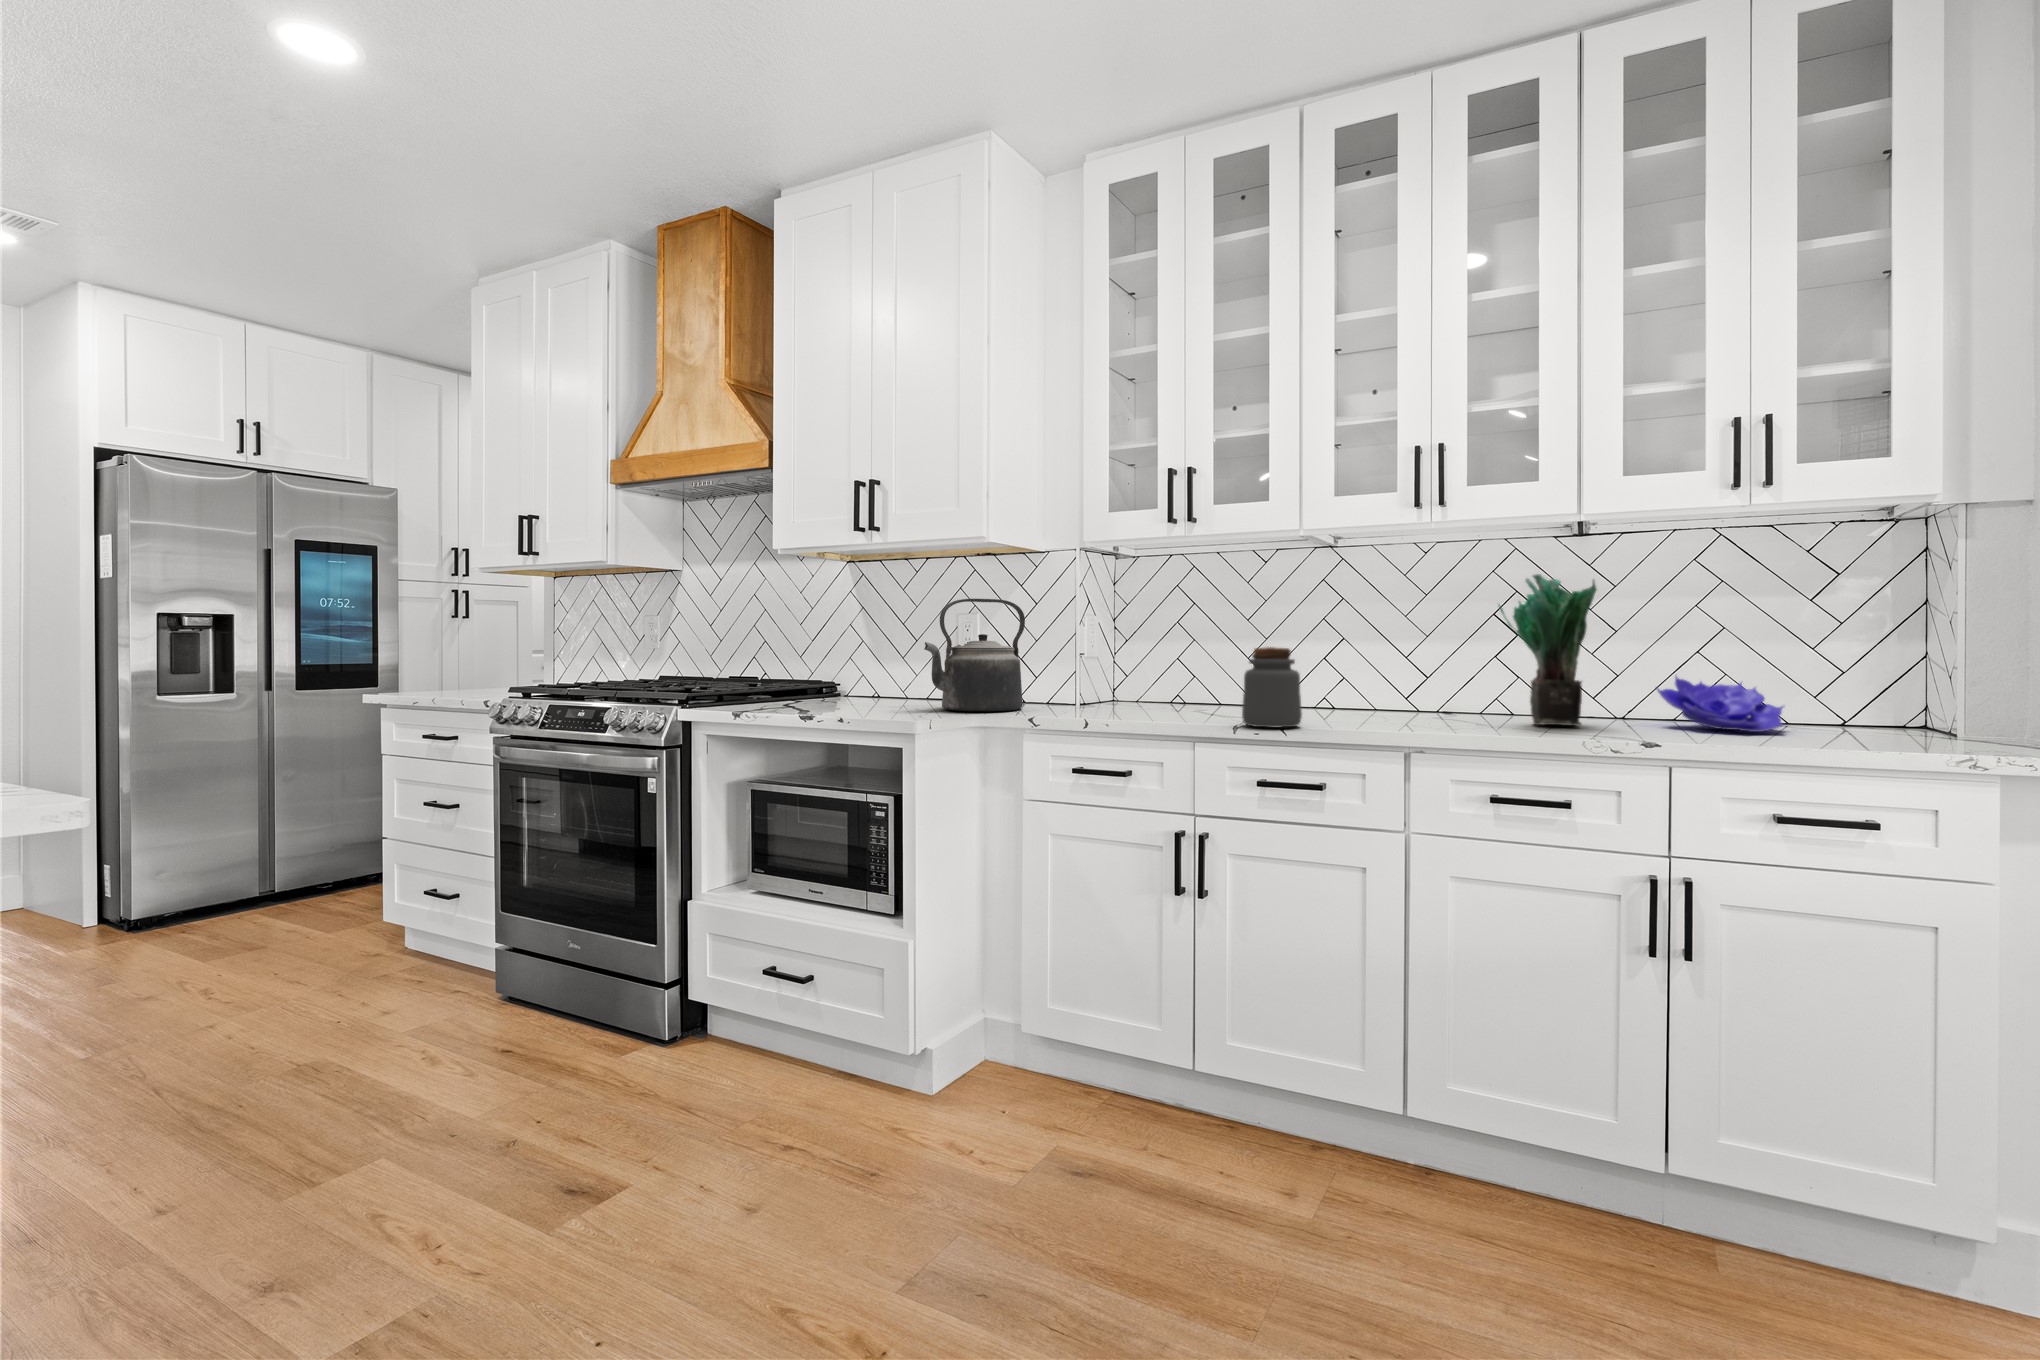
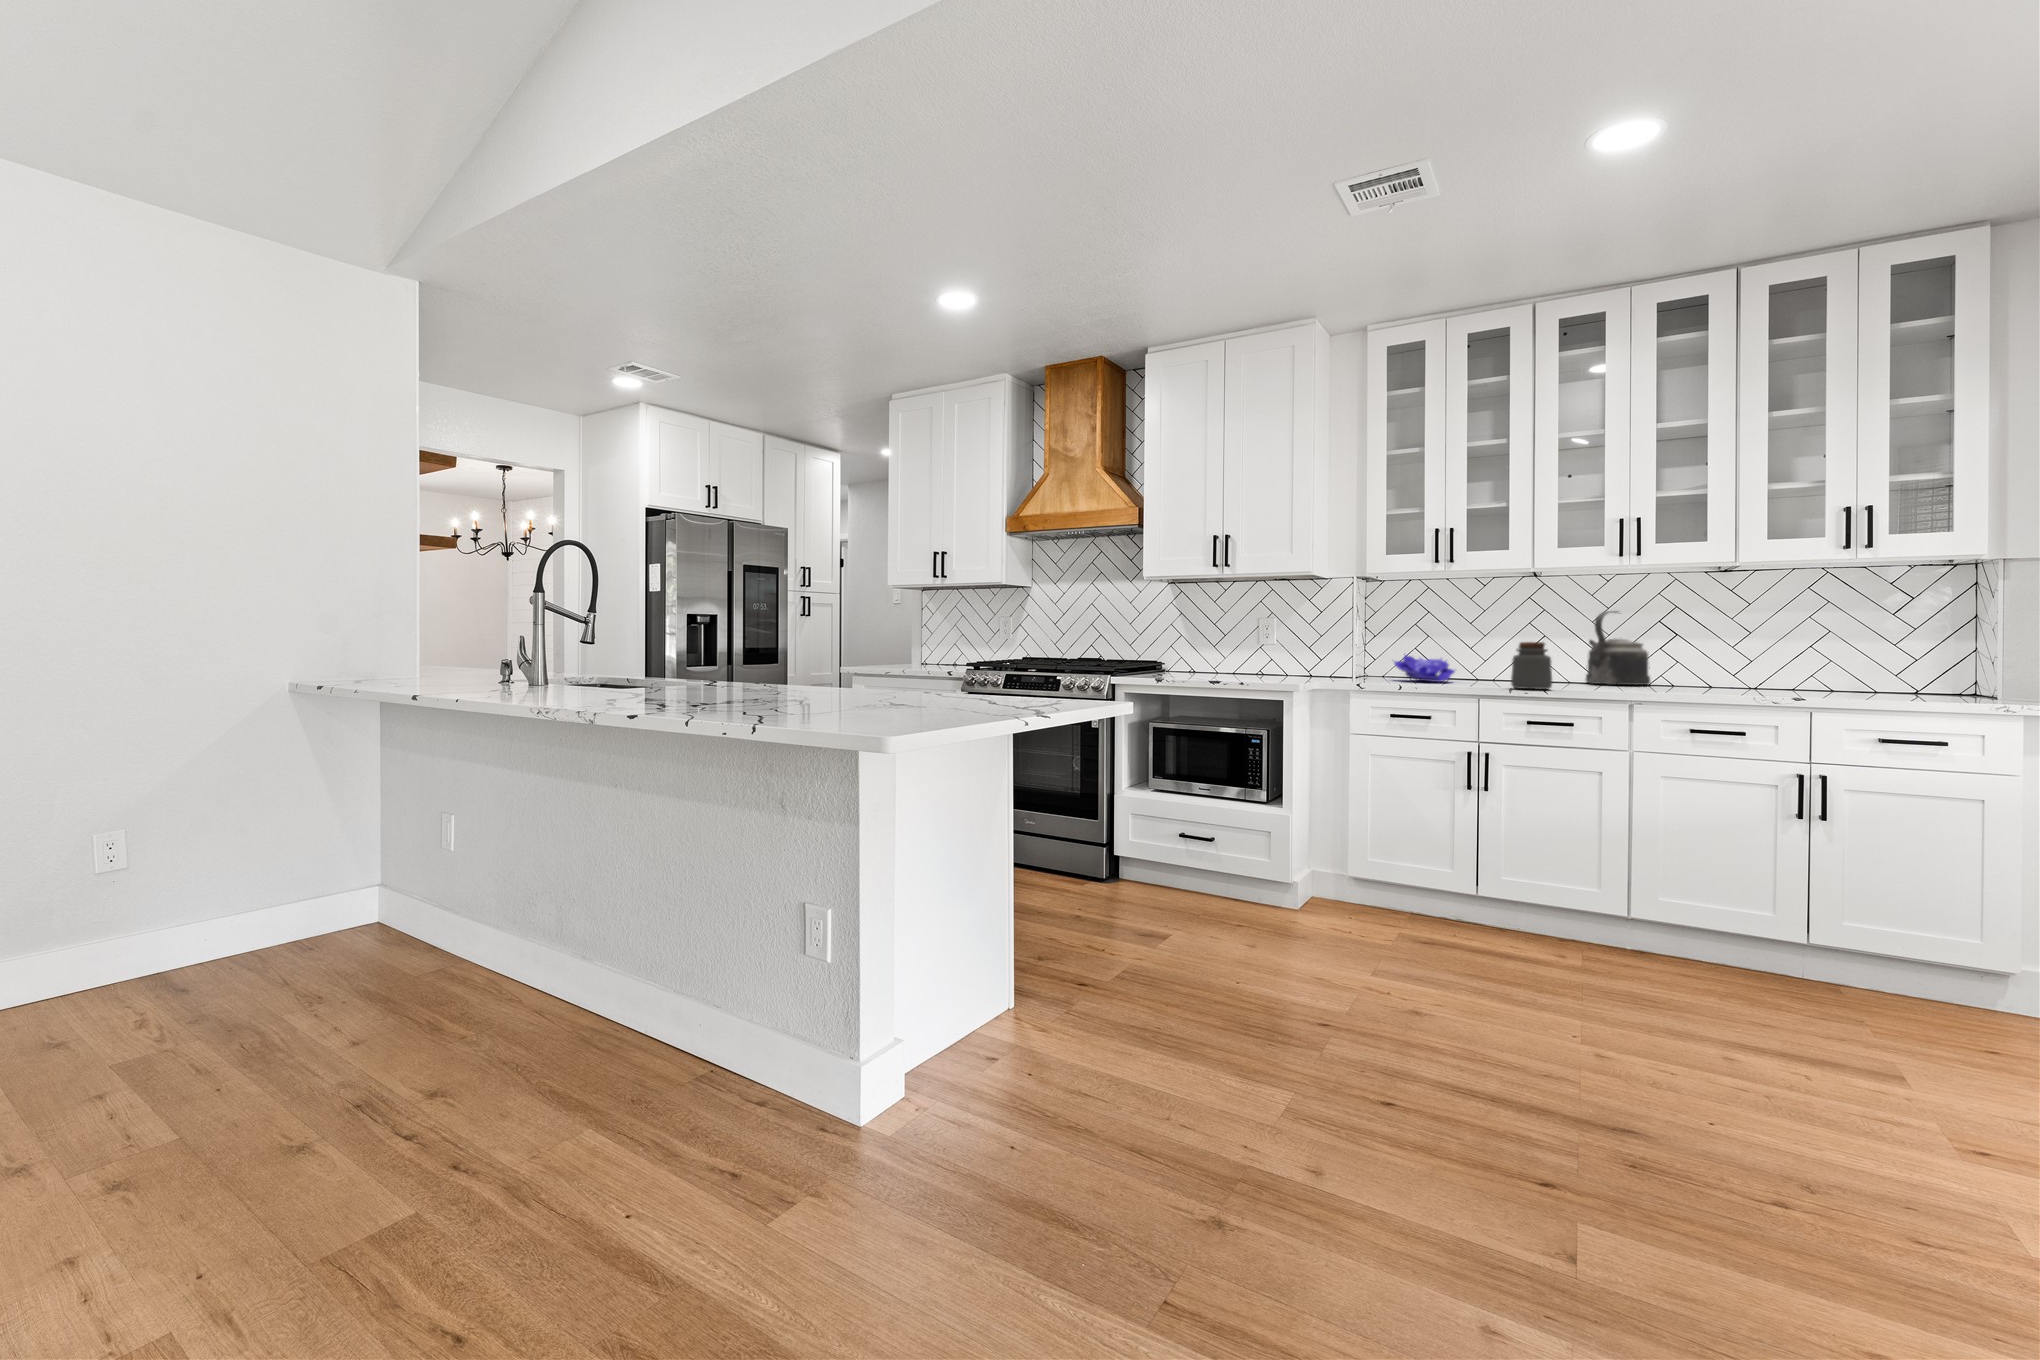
potted plant: present [1499,574,1597,726] -> none [1678,598,1749,691]
kettle: present [924,599,1025,711] -> present [1586,611,1651,685]
decorative bowl: present [1657,676,1783,732] -> present [1394,655,1455,682]

